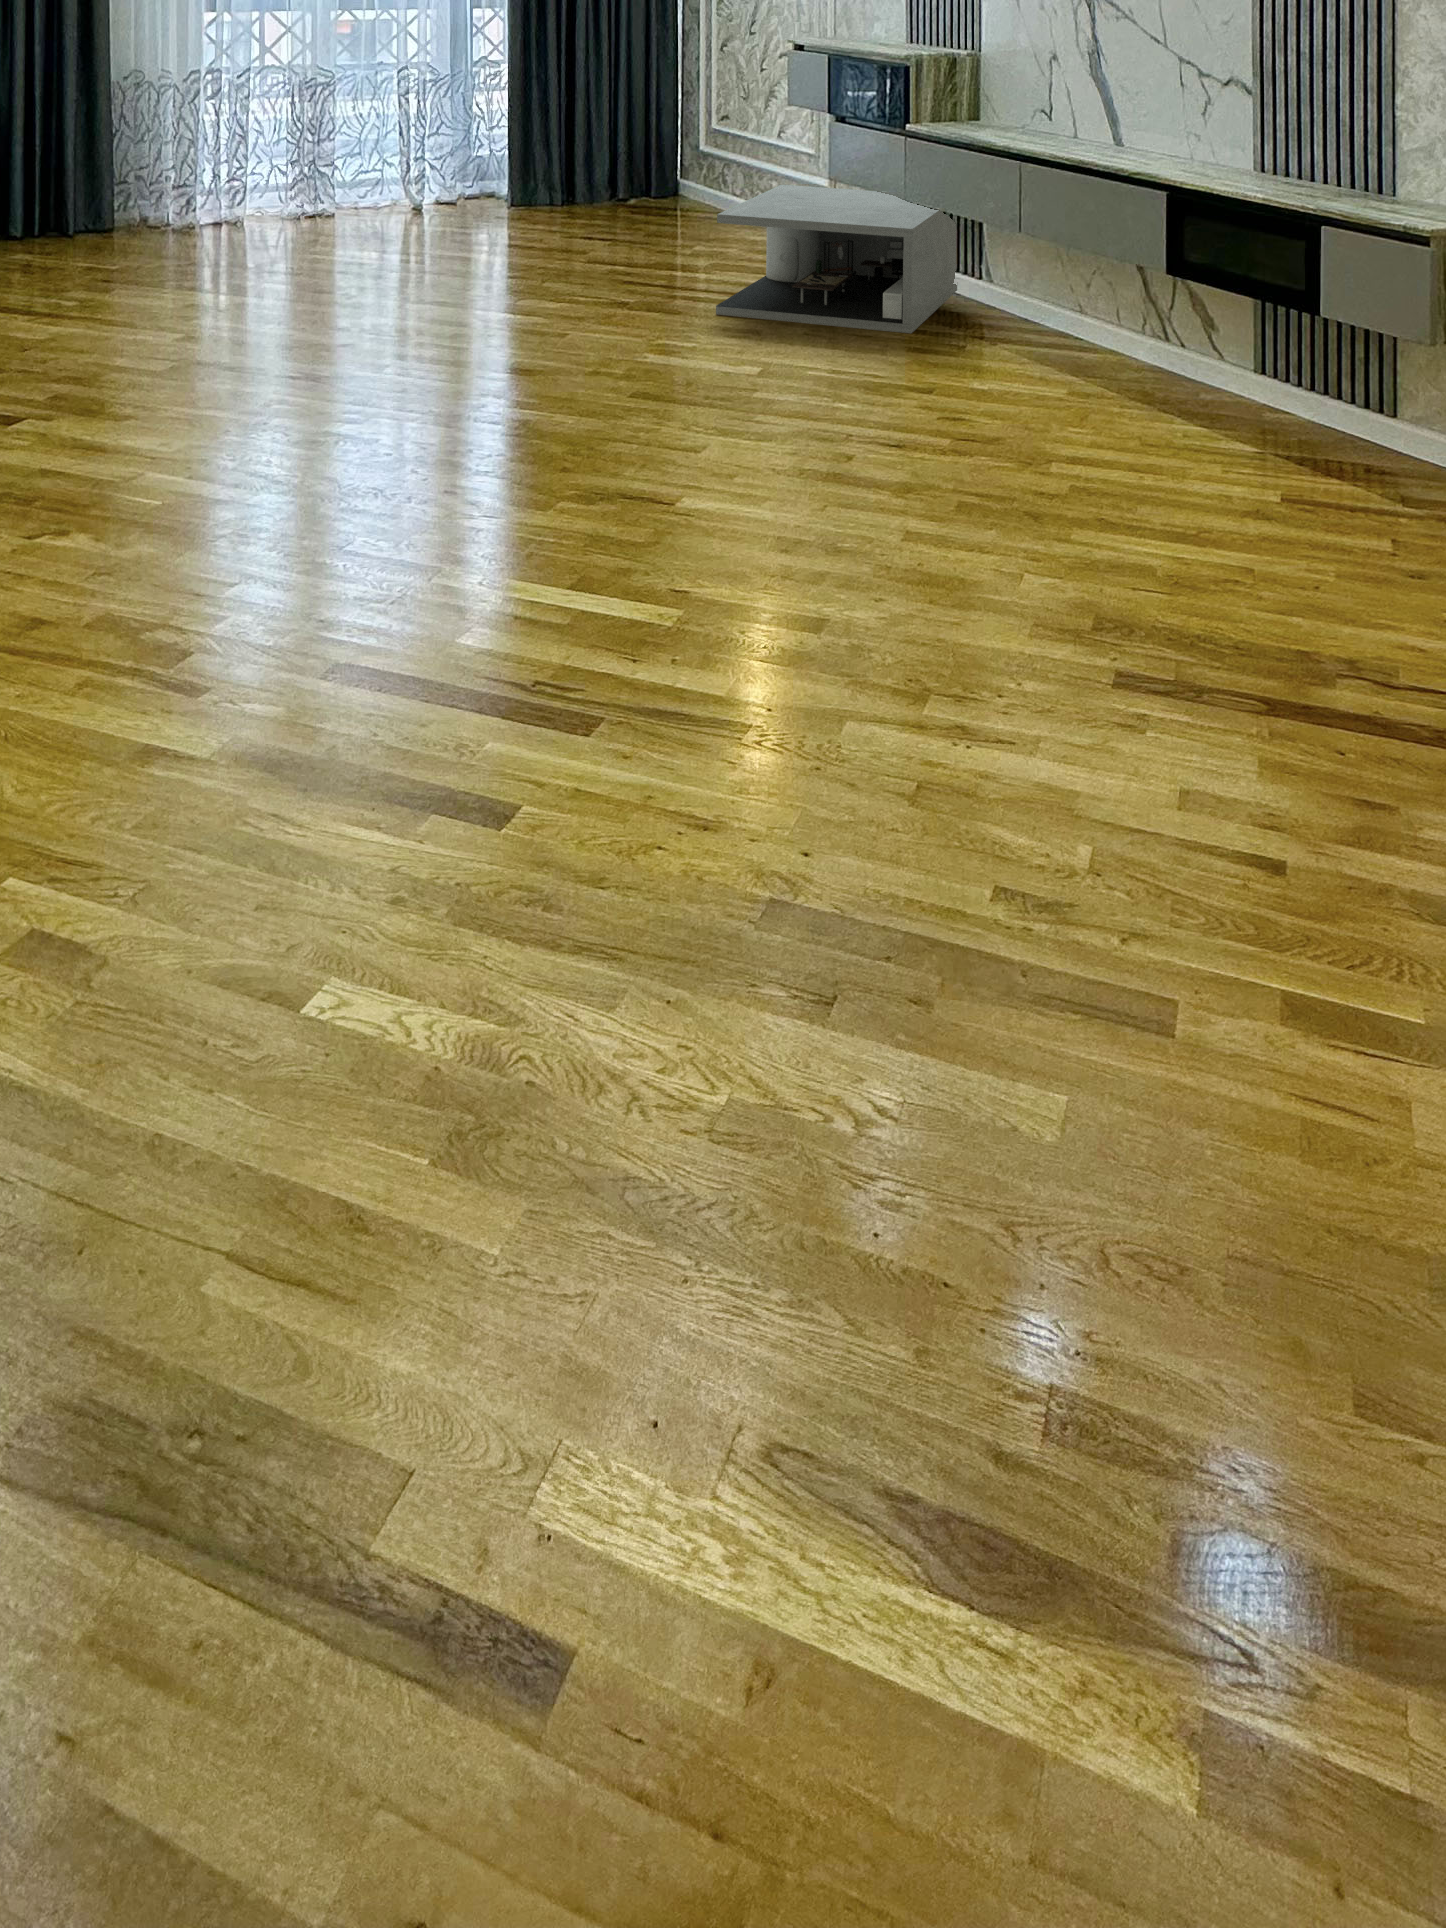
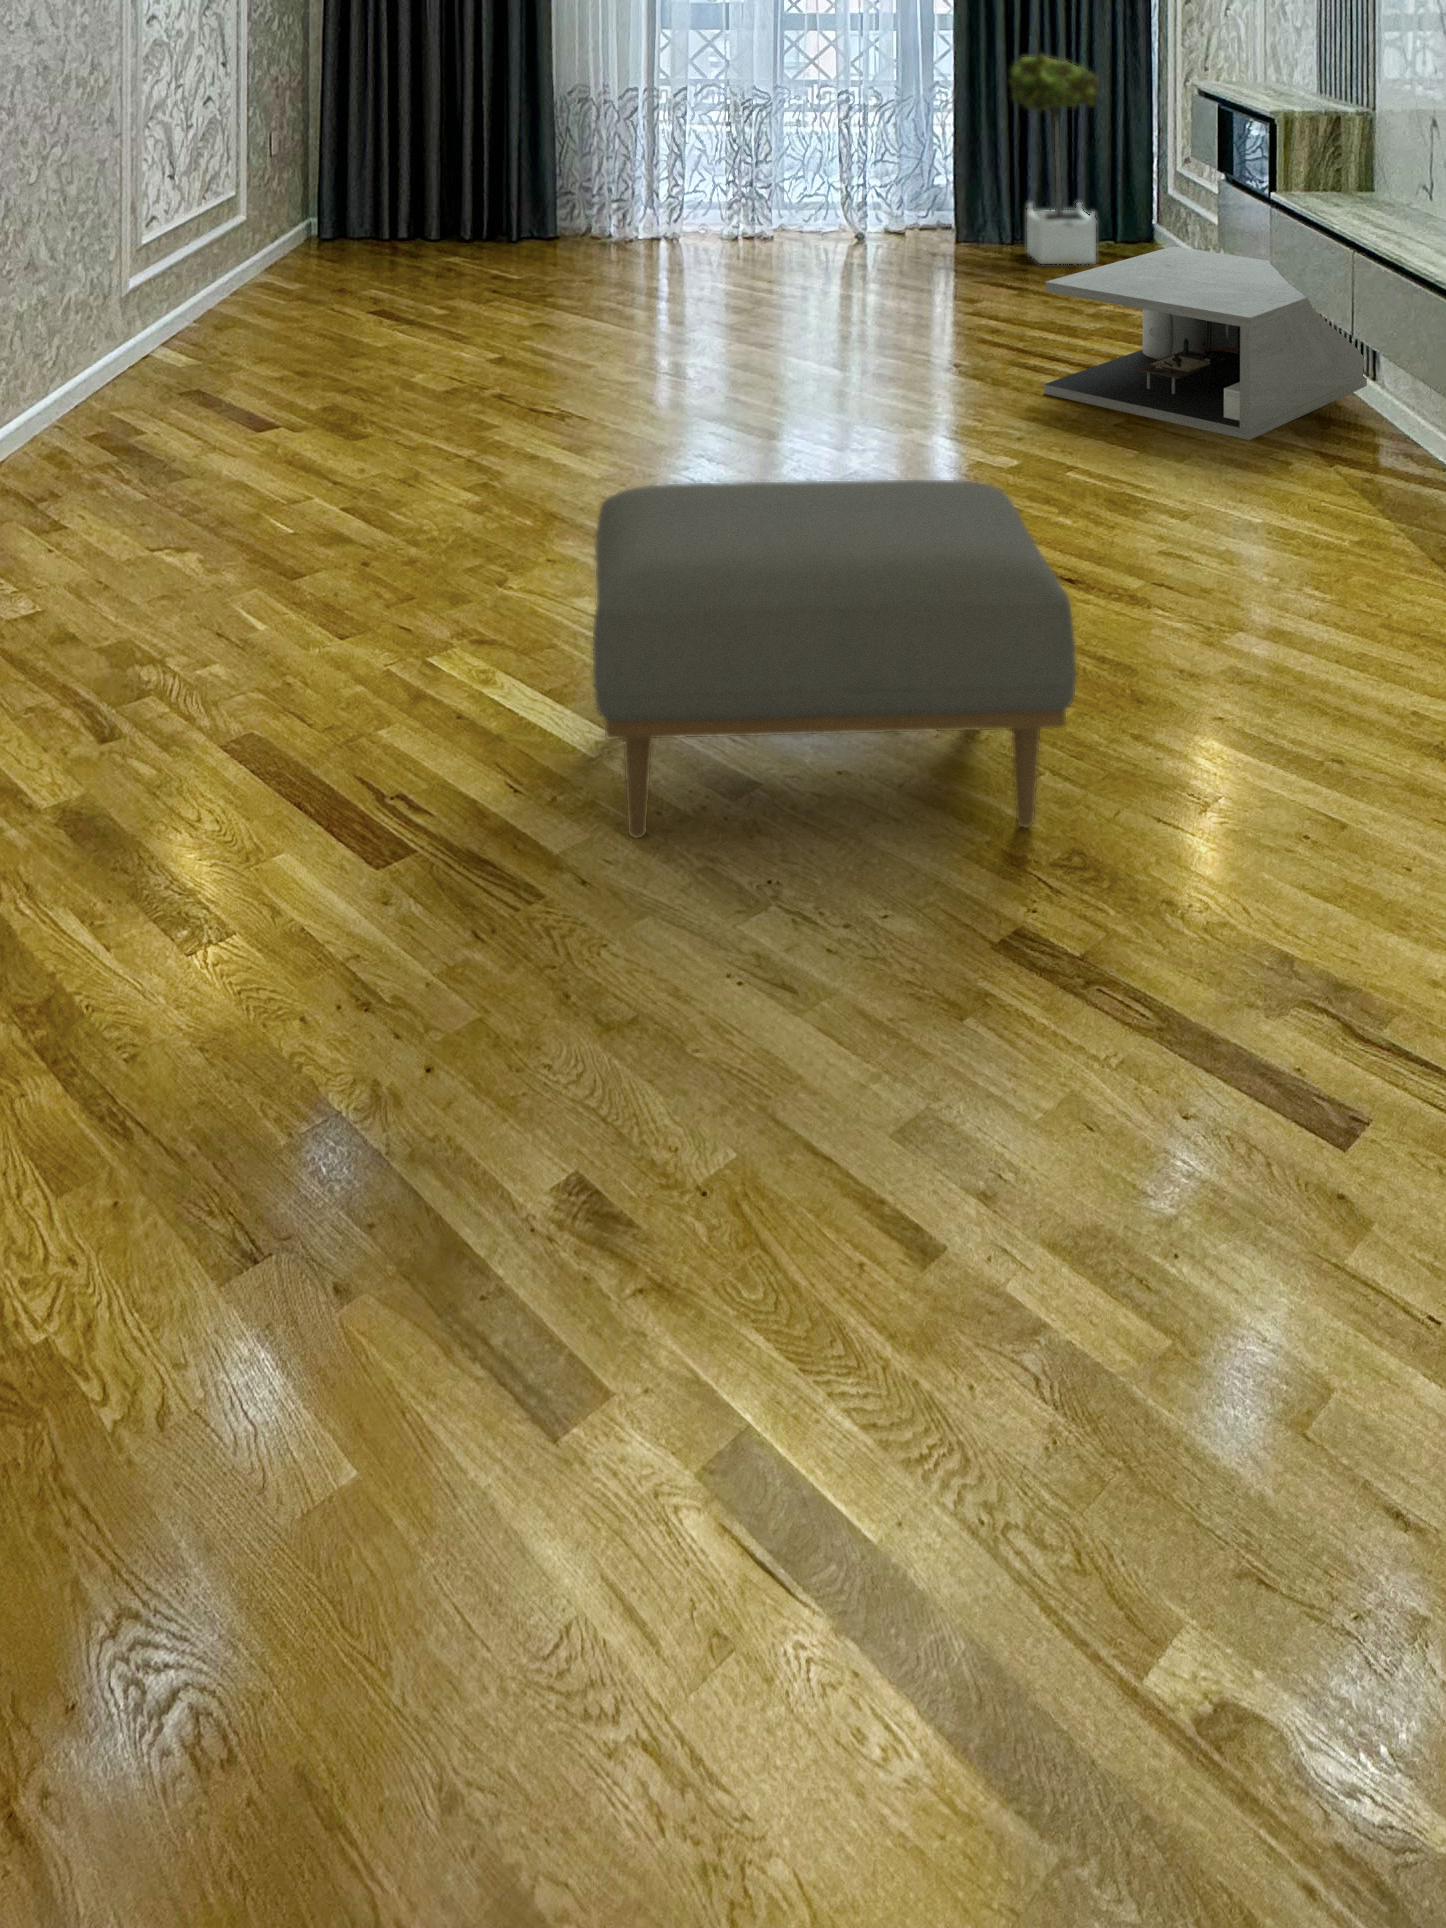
potted tree: none [562,26,645,221] -> present [1008,55,1099,264]
ottoman: none [631,332,1086,632] -> present [593,480,1076,838]

